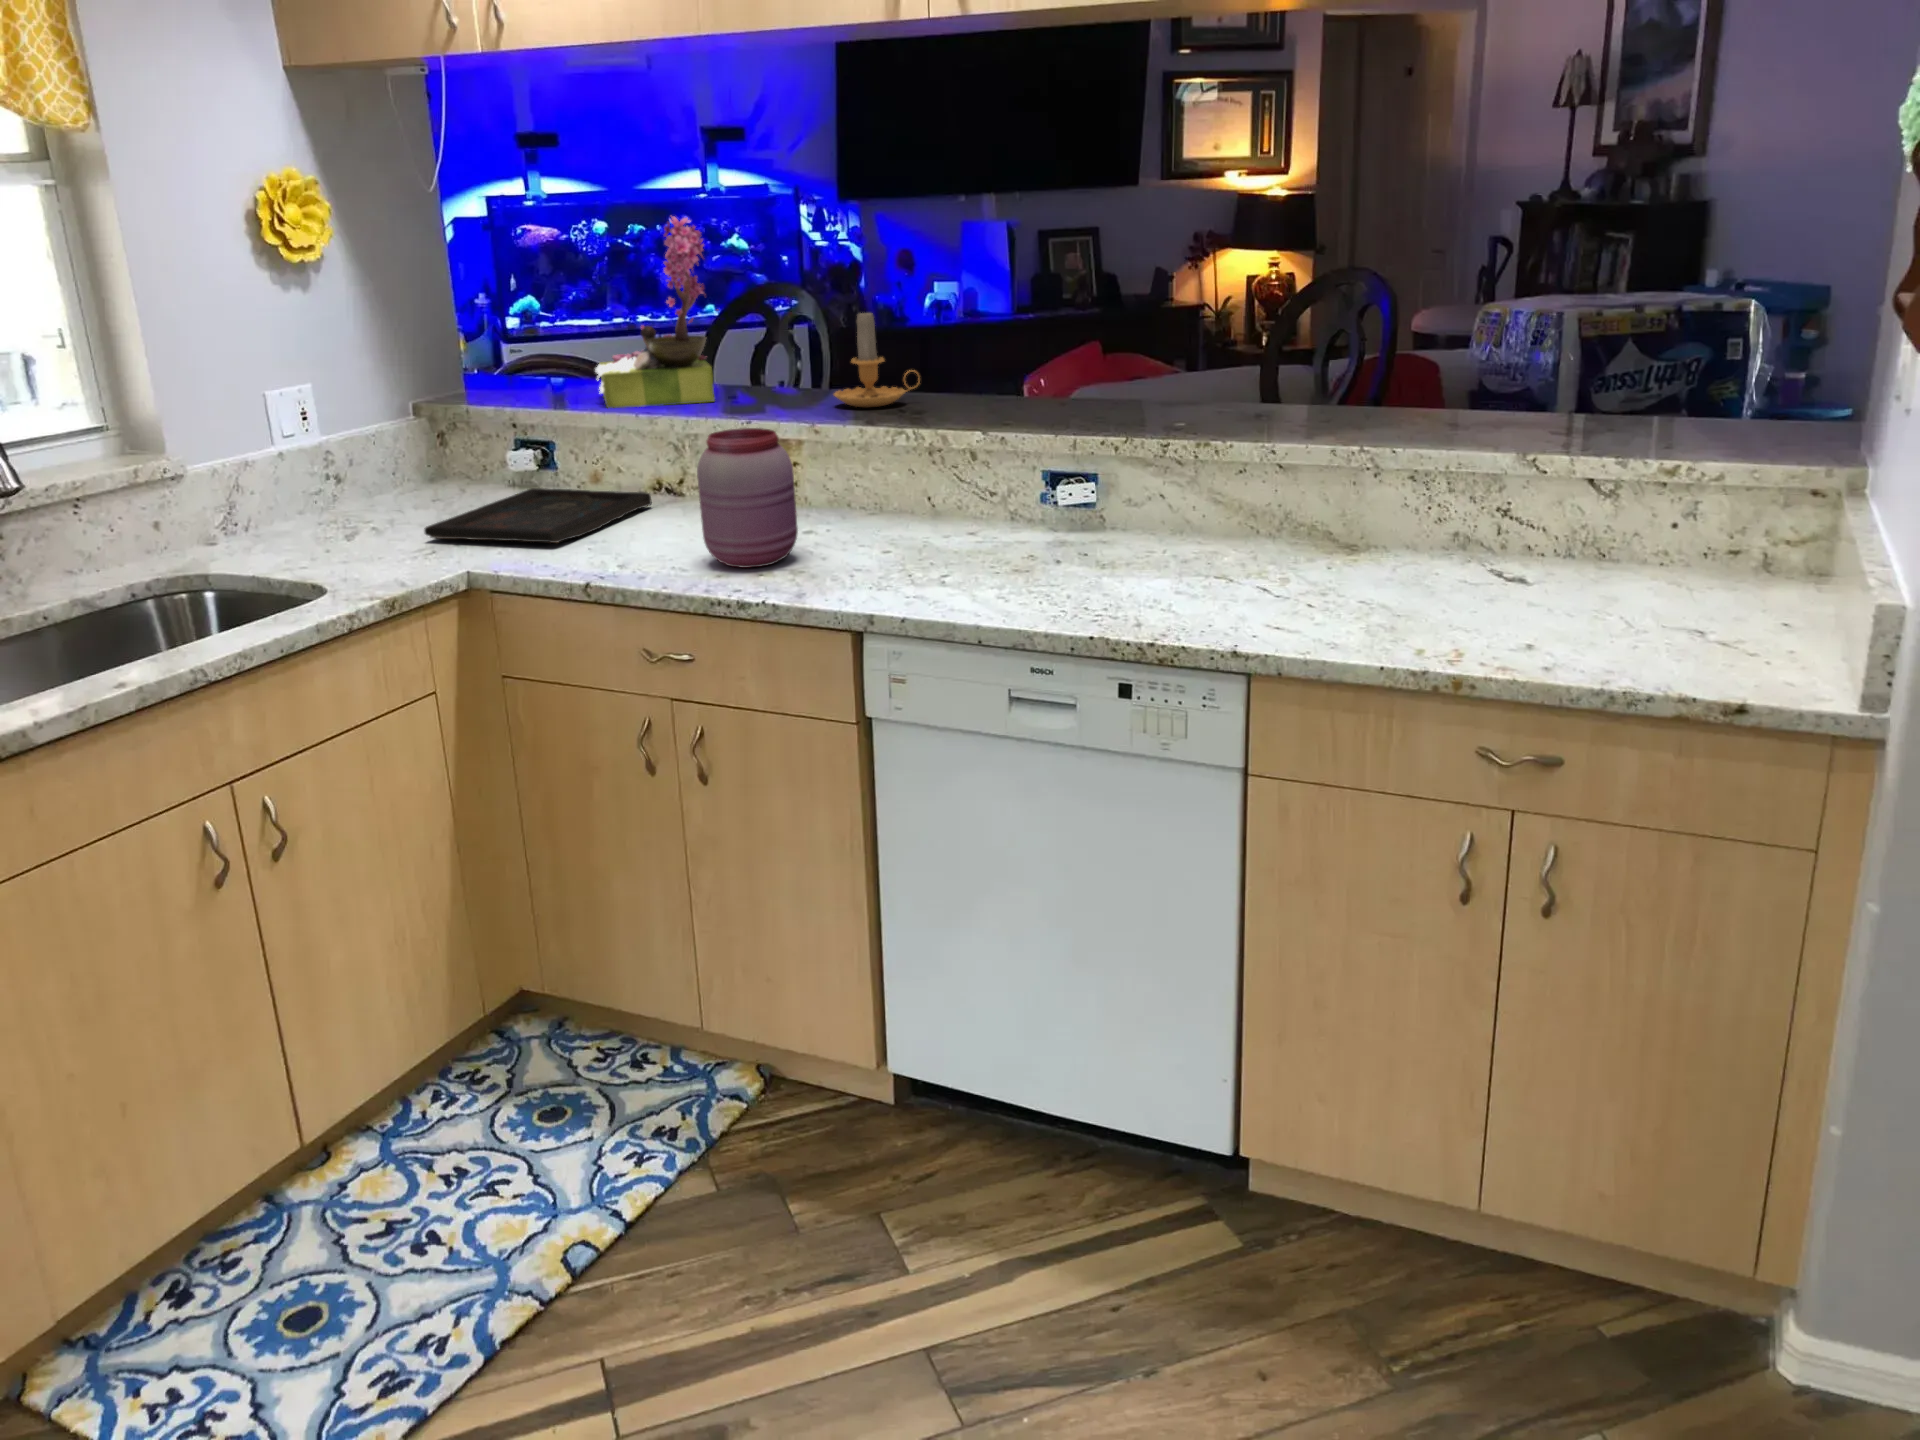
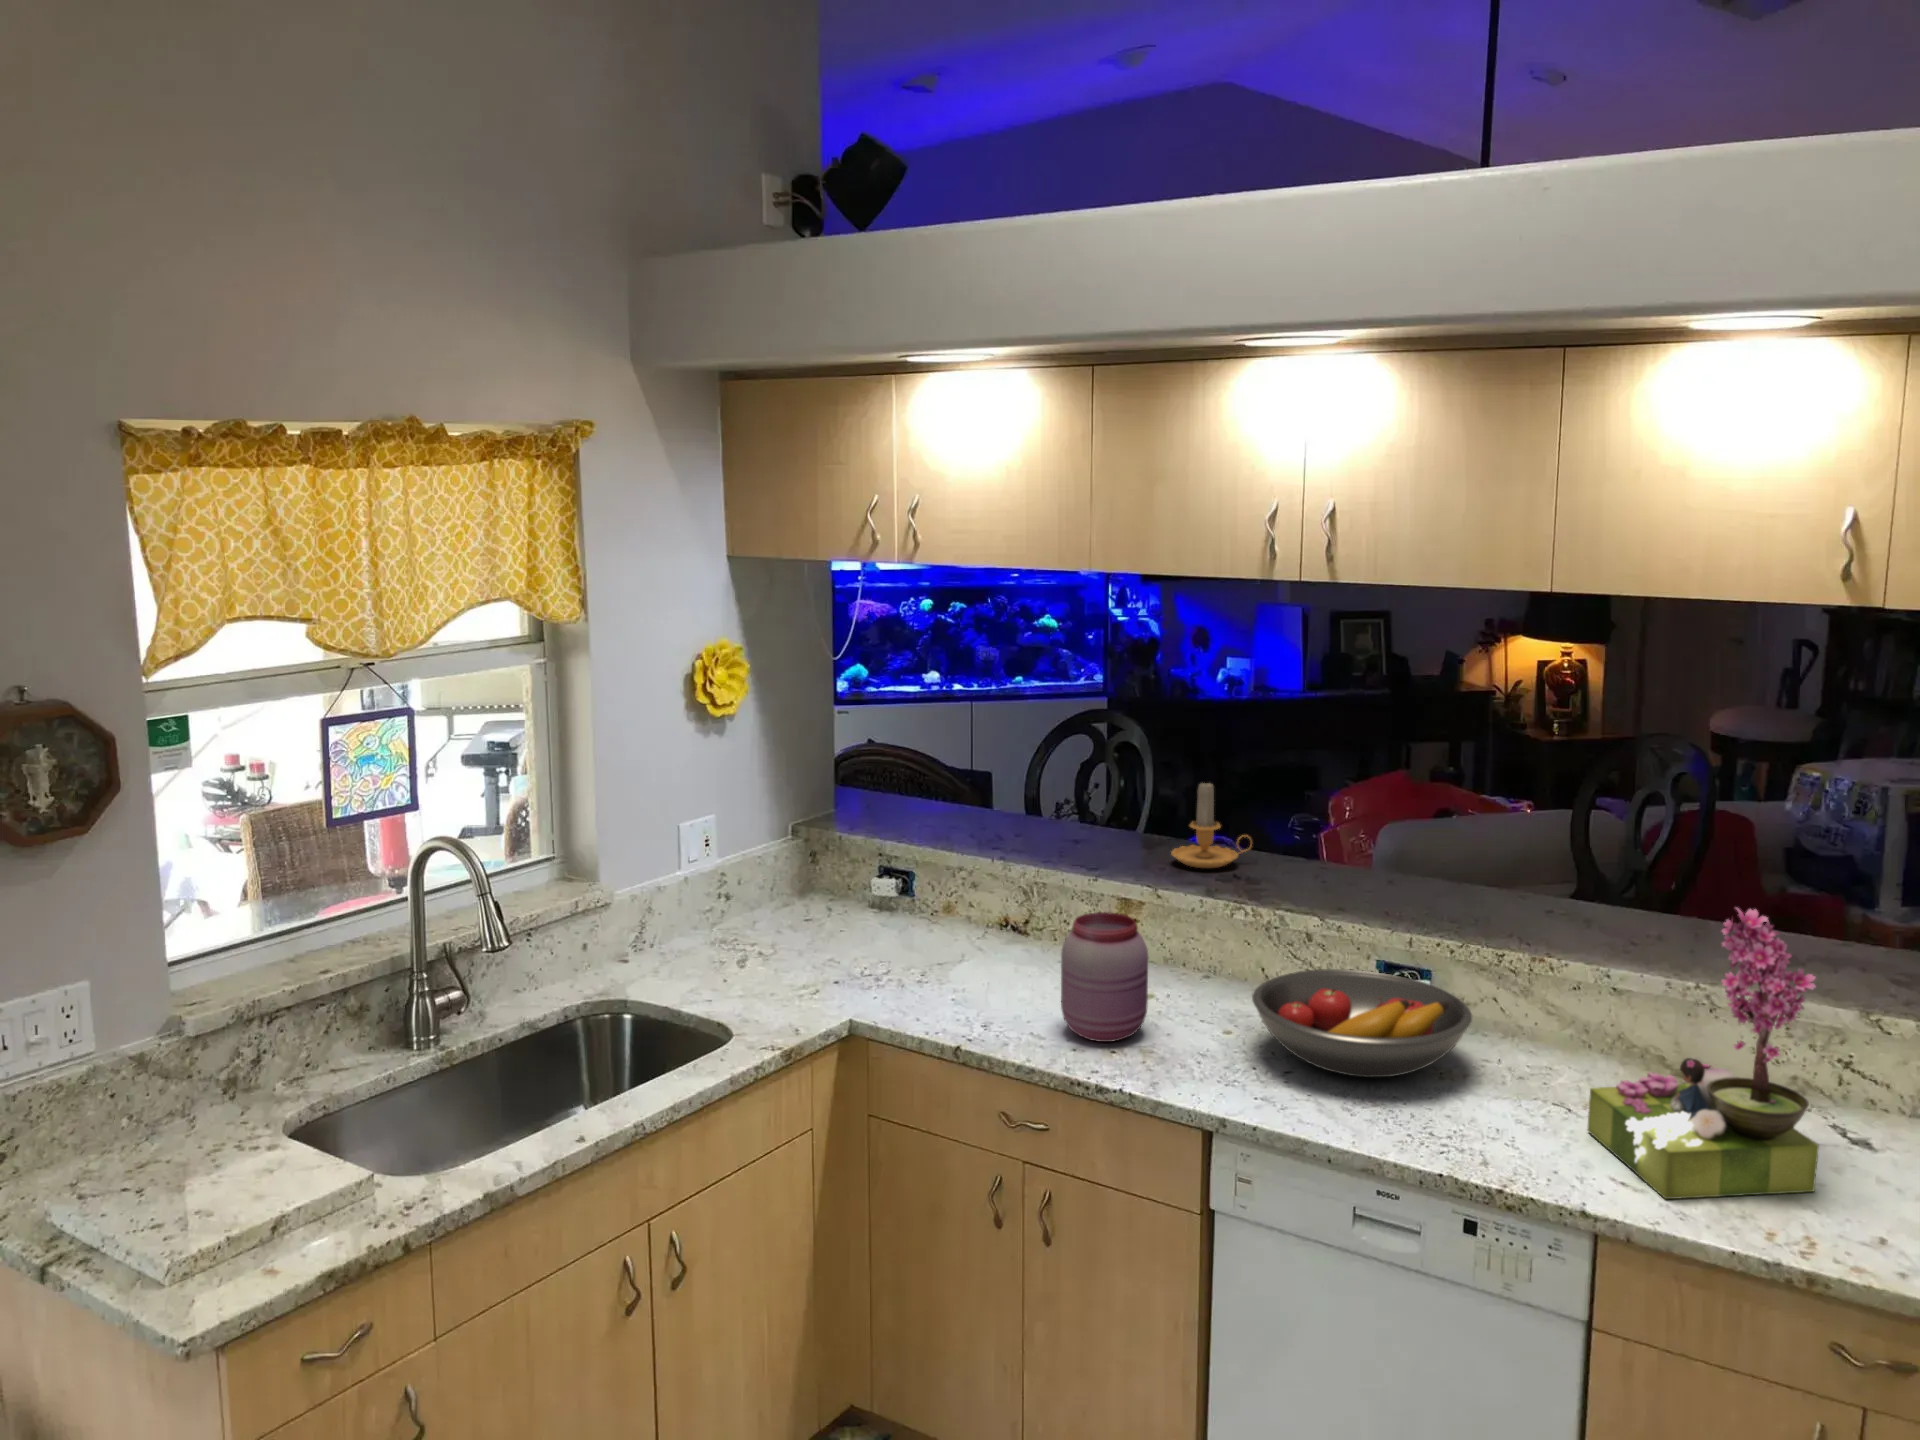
flower arrangement: present [595,217,718,408] -> present [1587,908,1819,1199]
fruit bowl: none [905,475,1135,571] -> present [1252,969,1472,1077]
tray: present [424,488,651,543] -> none [806,917,1000,990]

